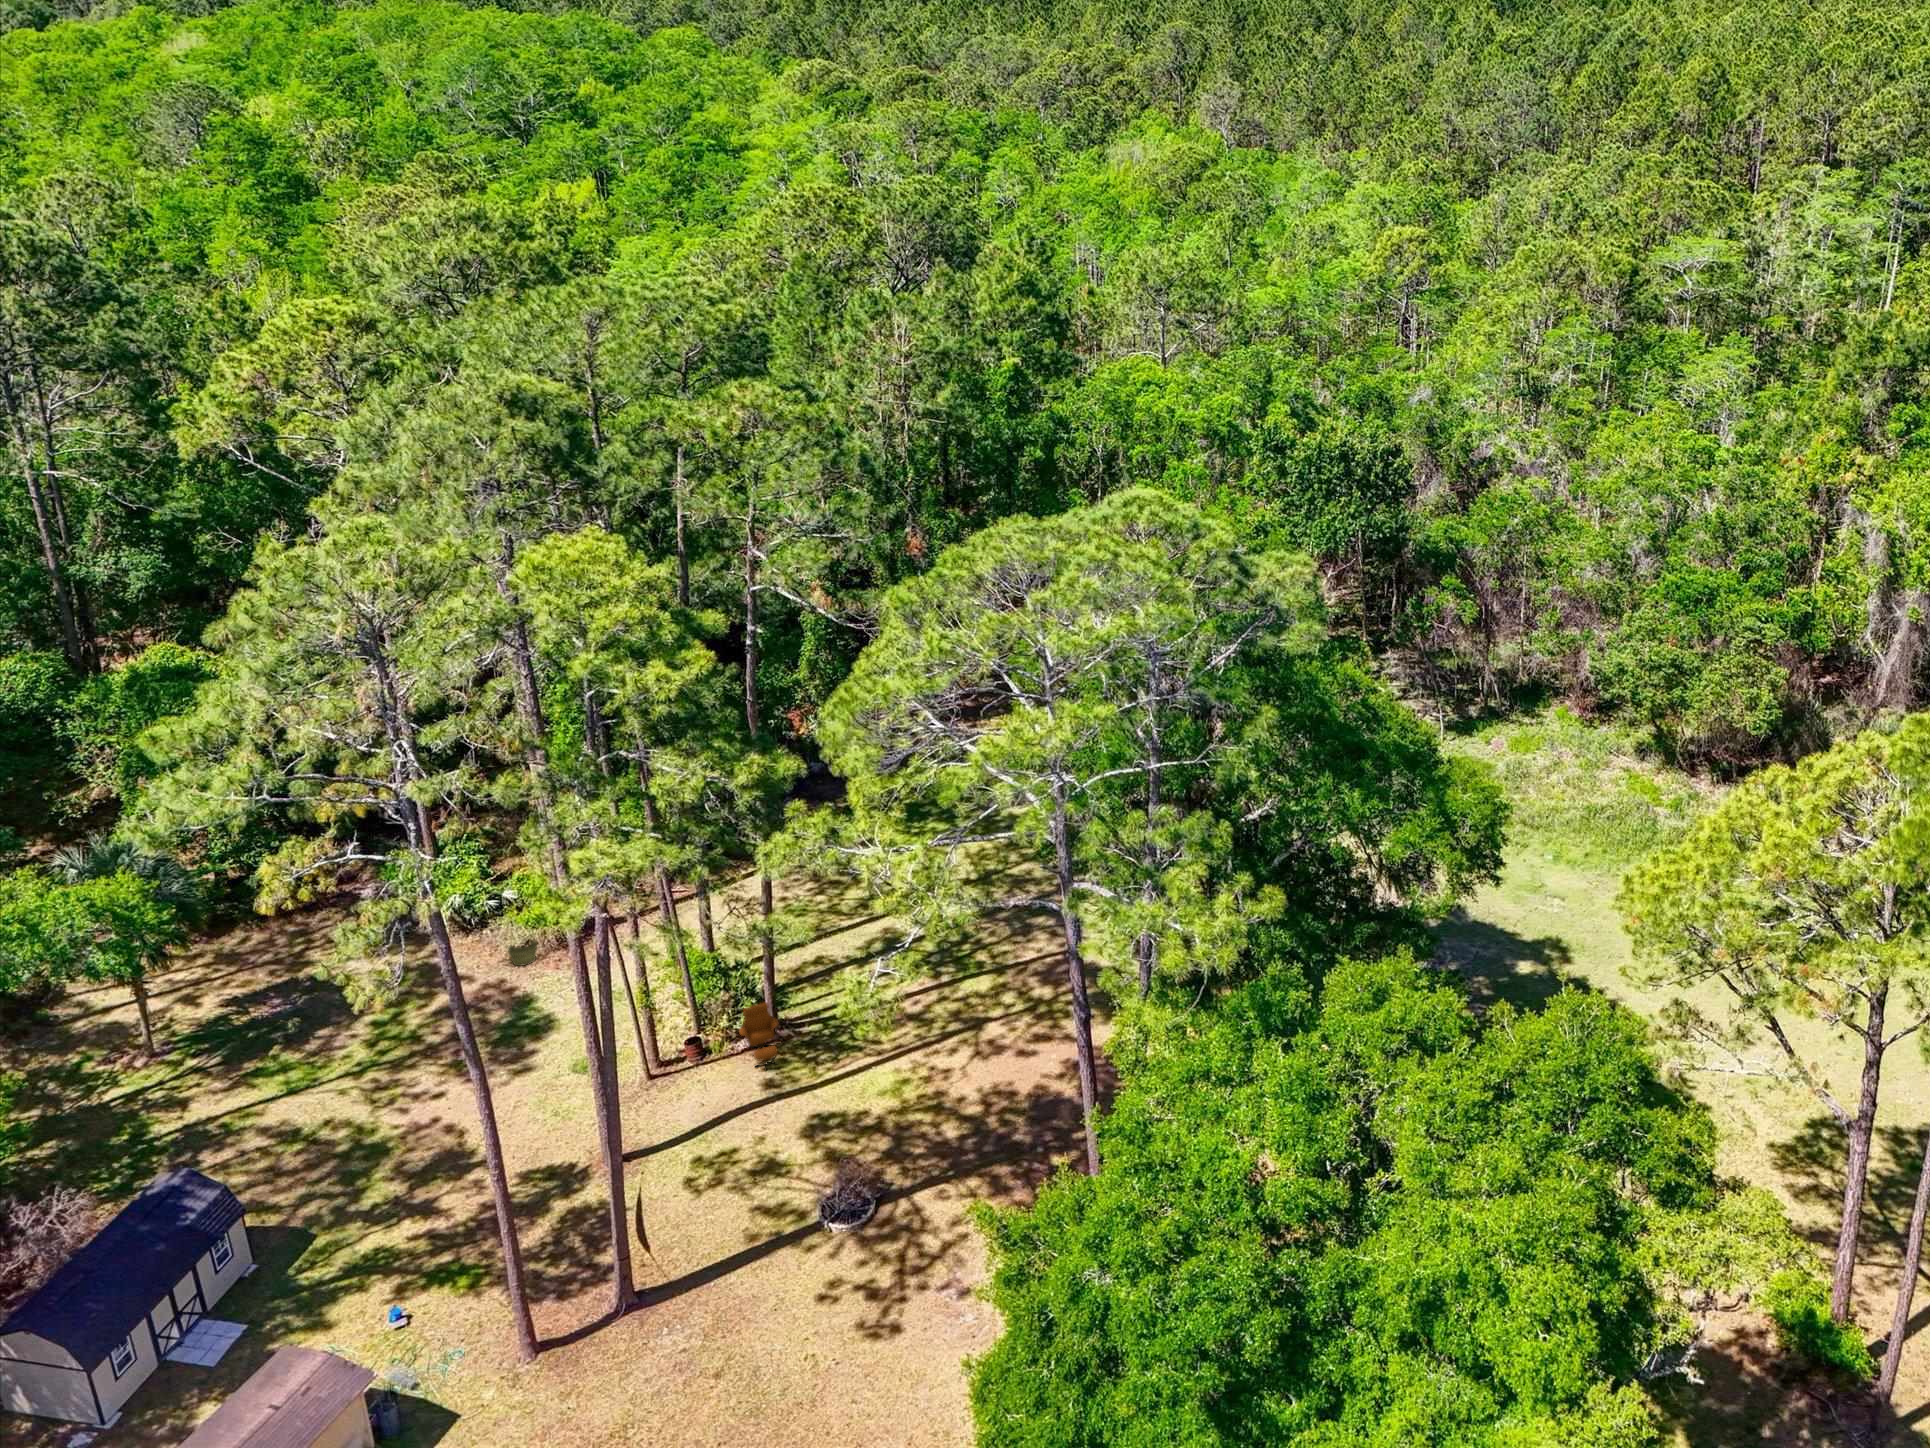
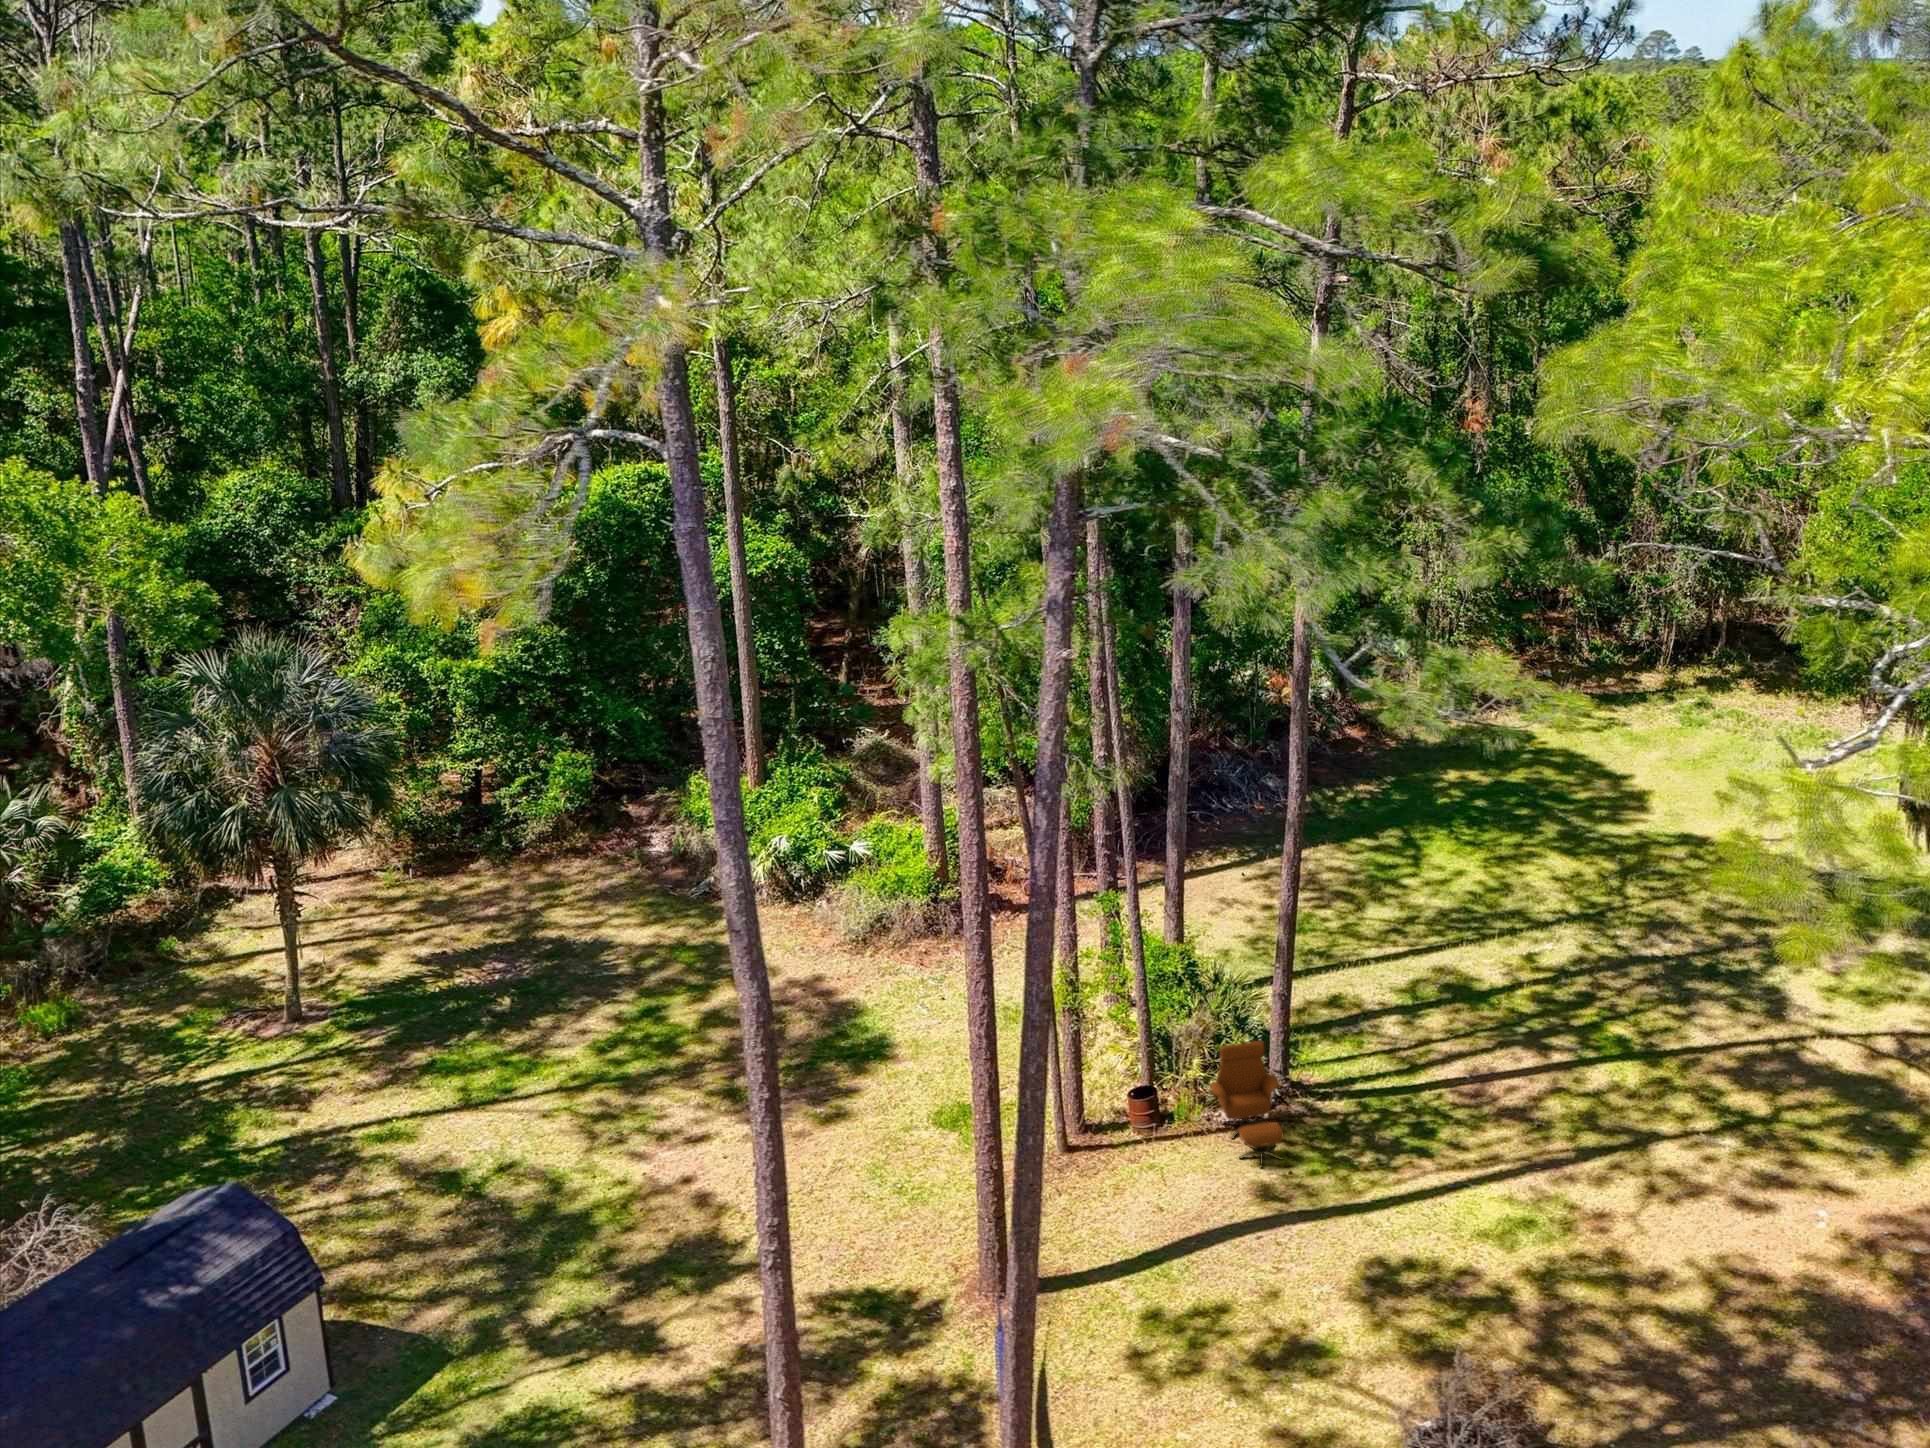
wooden bucket: present [508,941,537,966] -> none [828,922,871,964]

